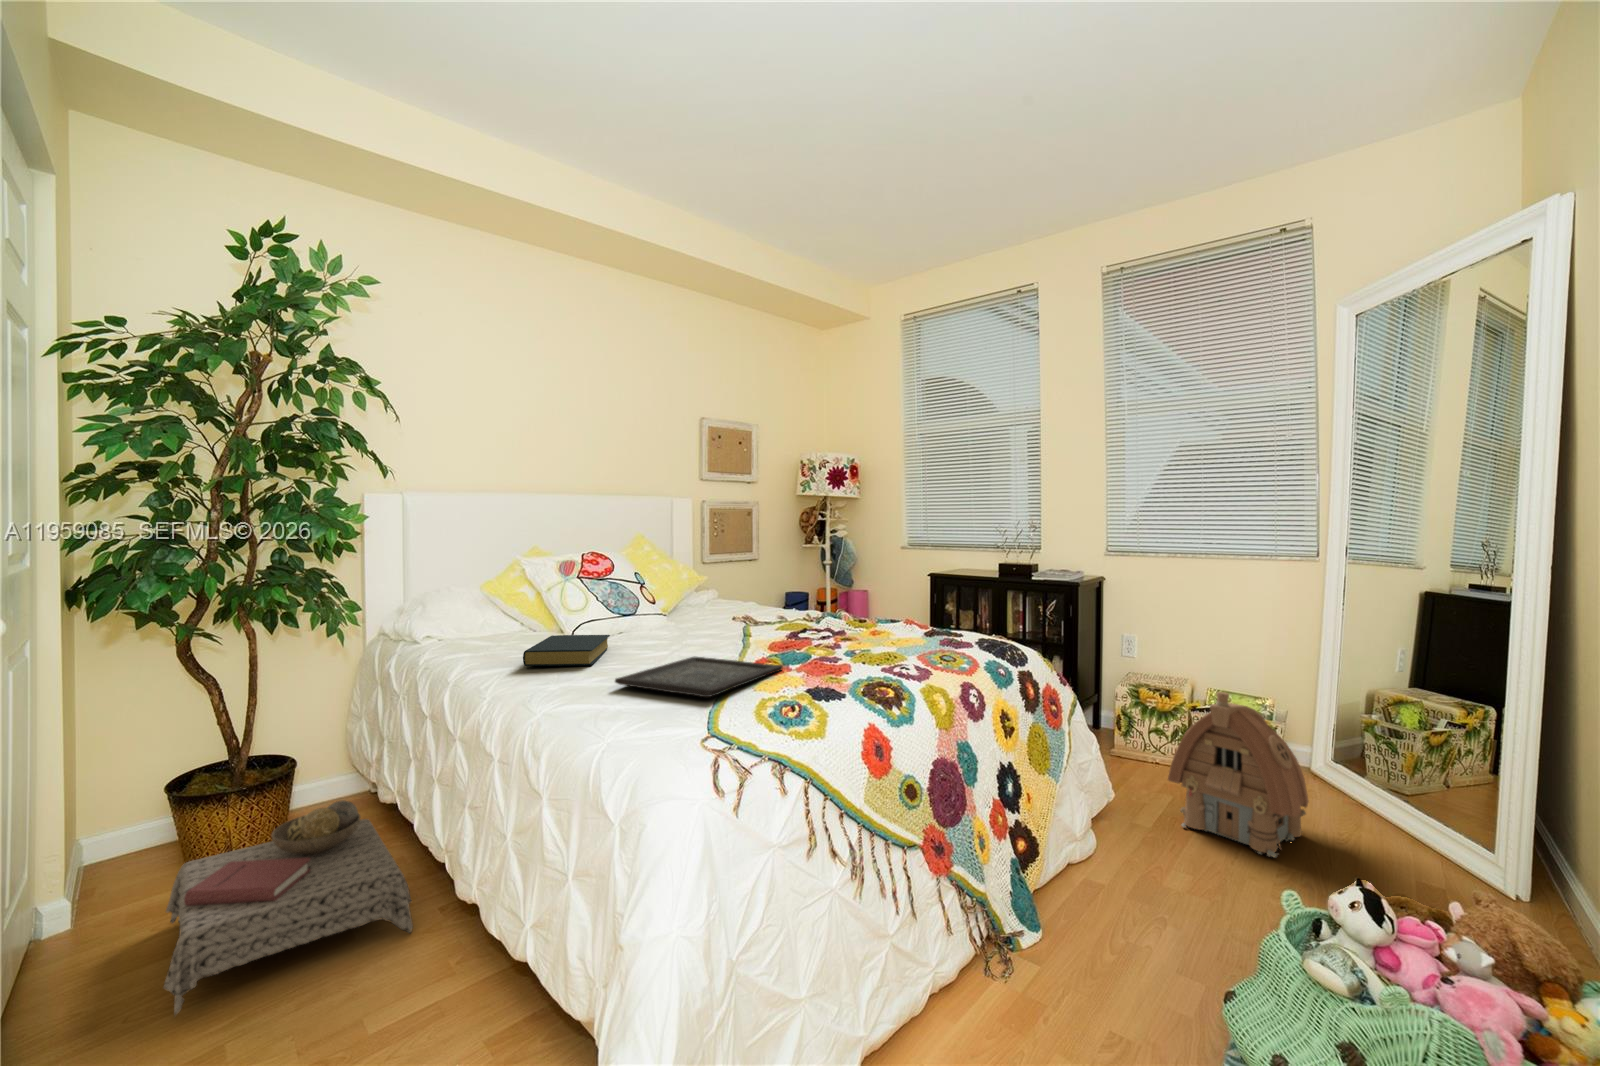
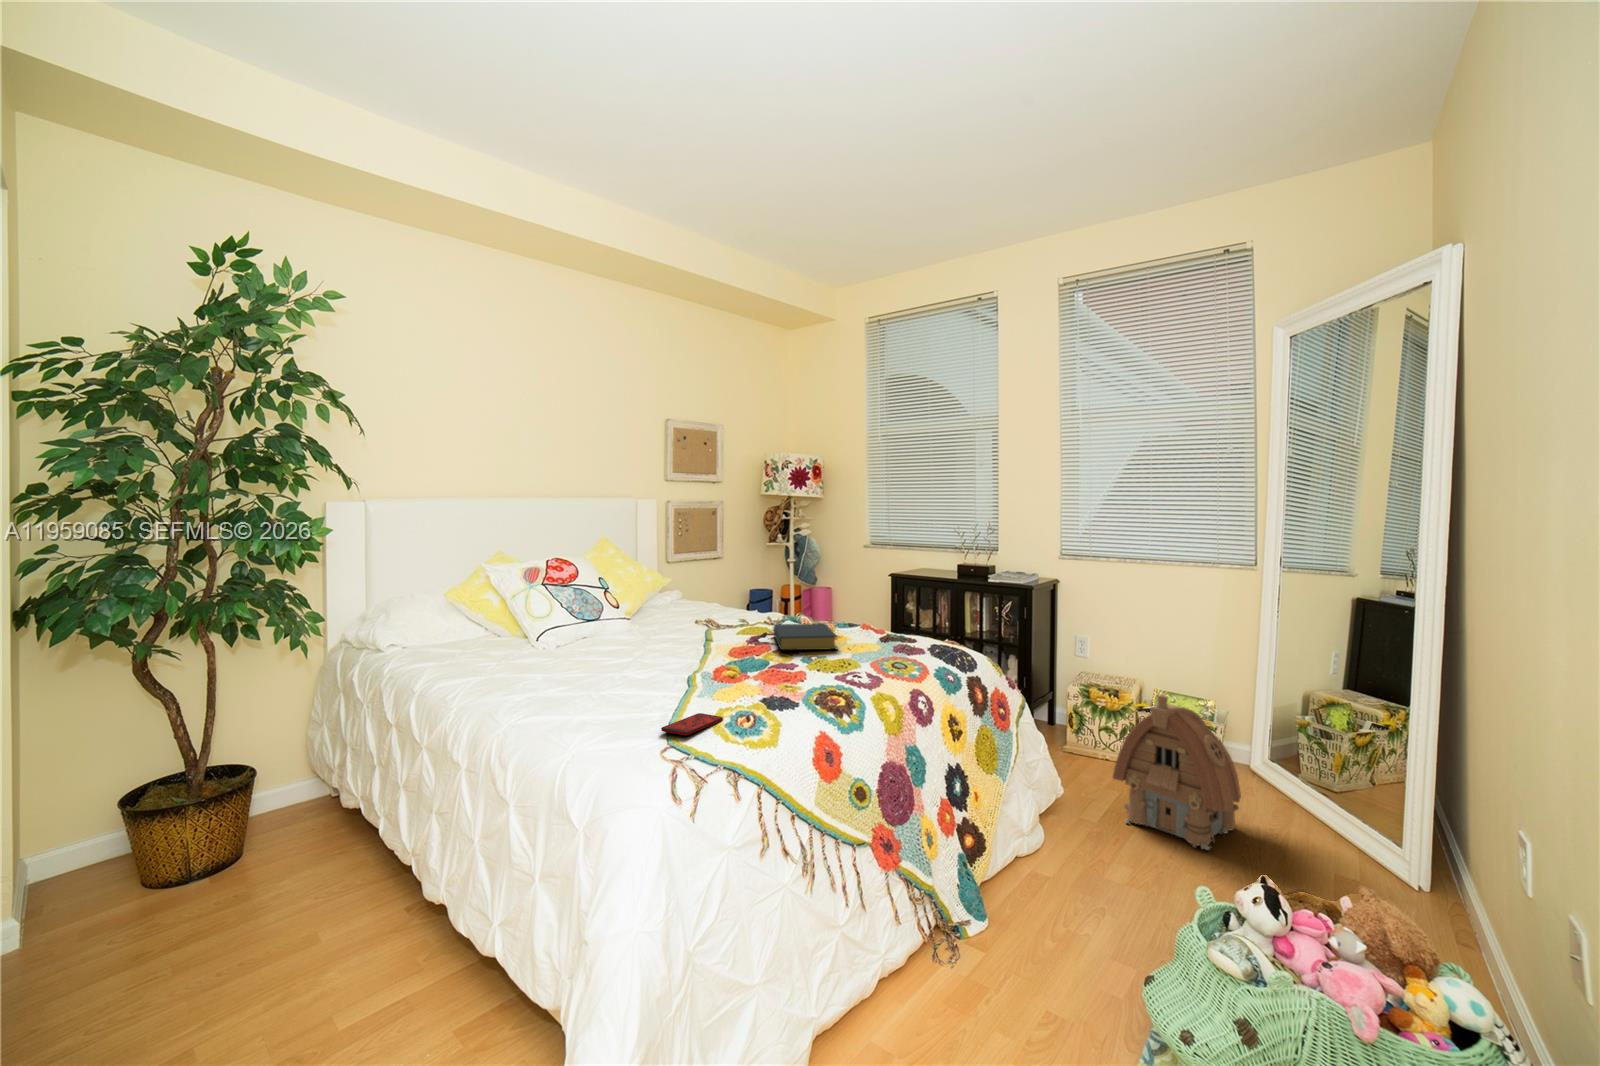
hardback book: present [523,635,610,666] -> present [773,623,837,650]
tray: present [615,657,782,697] -> none [579,666,742,708]
smartphone: none [702,703,766,725] -> present [661,713,723,736]
ottoman: present [164,800,413,1016] -> none [134,809,382,1023]

